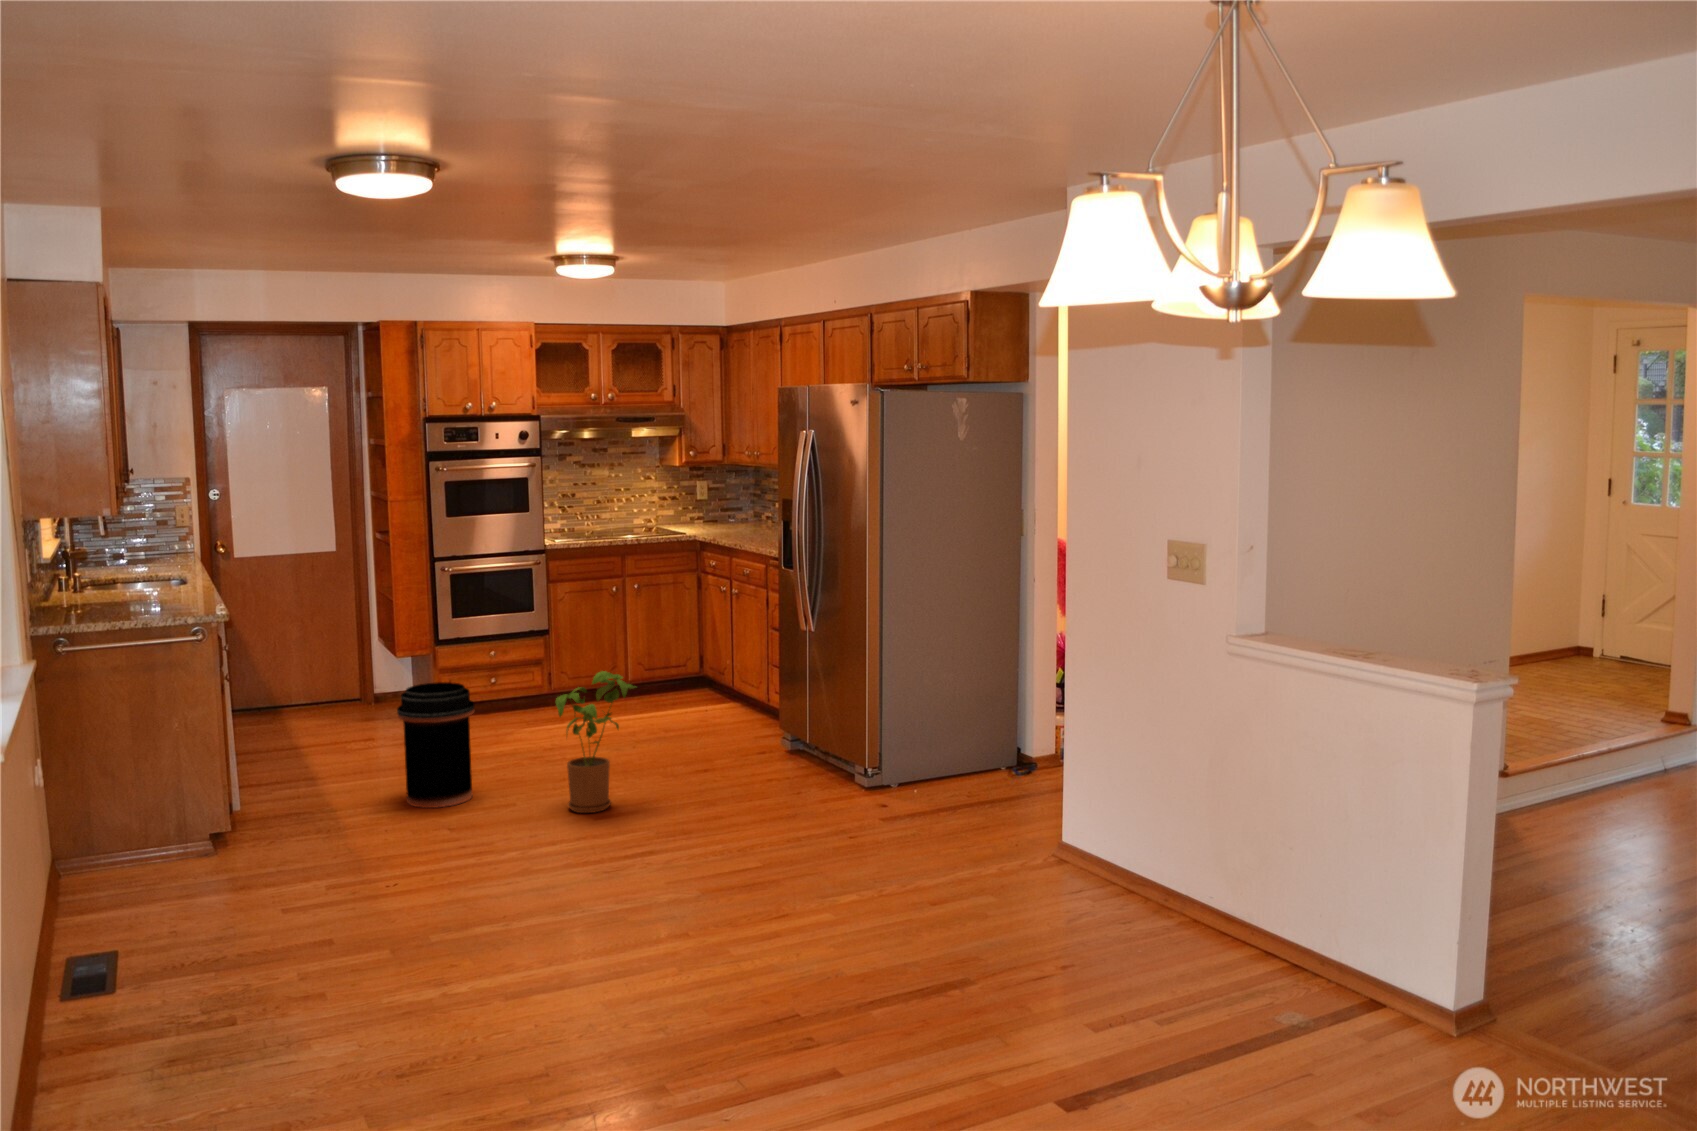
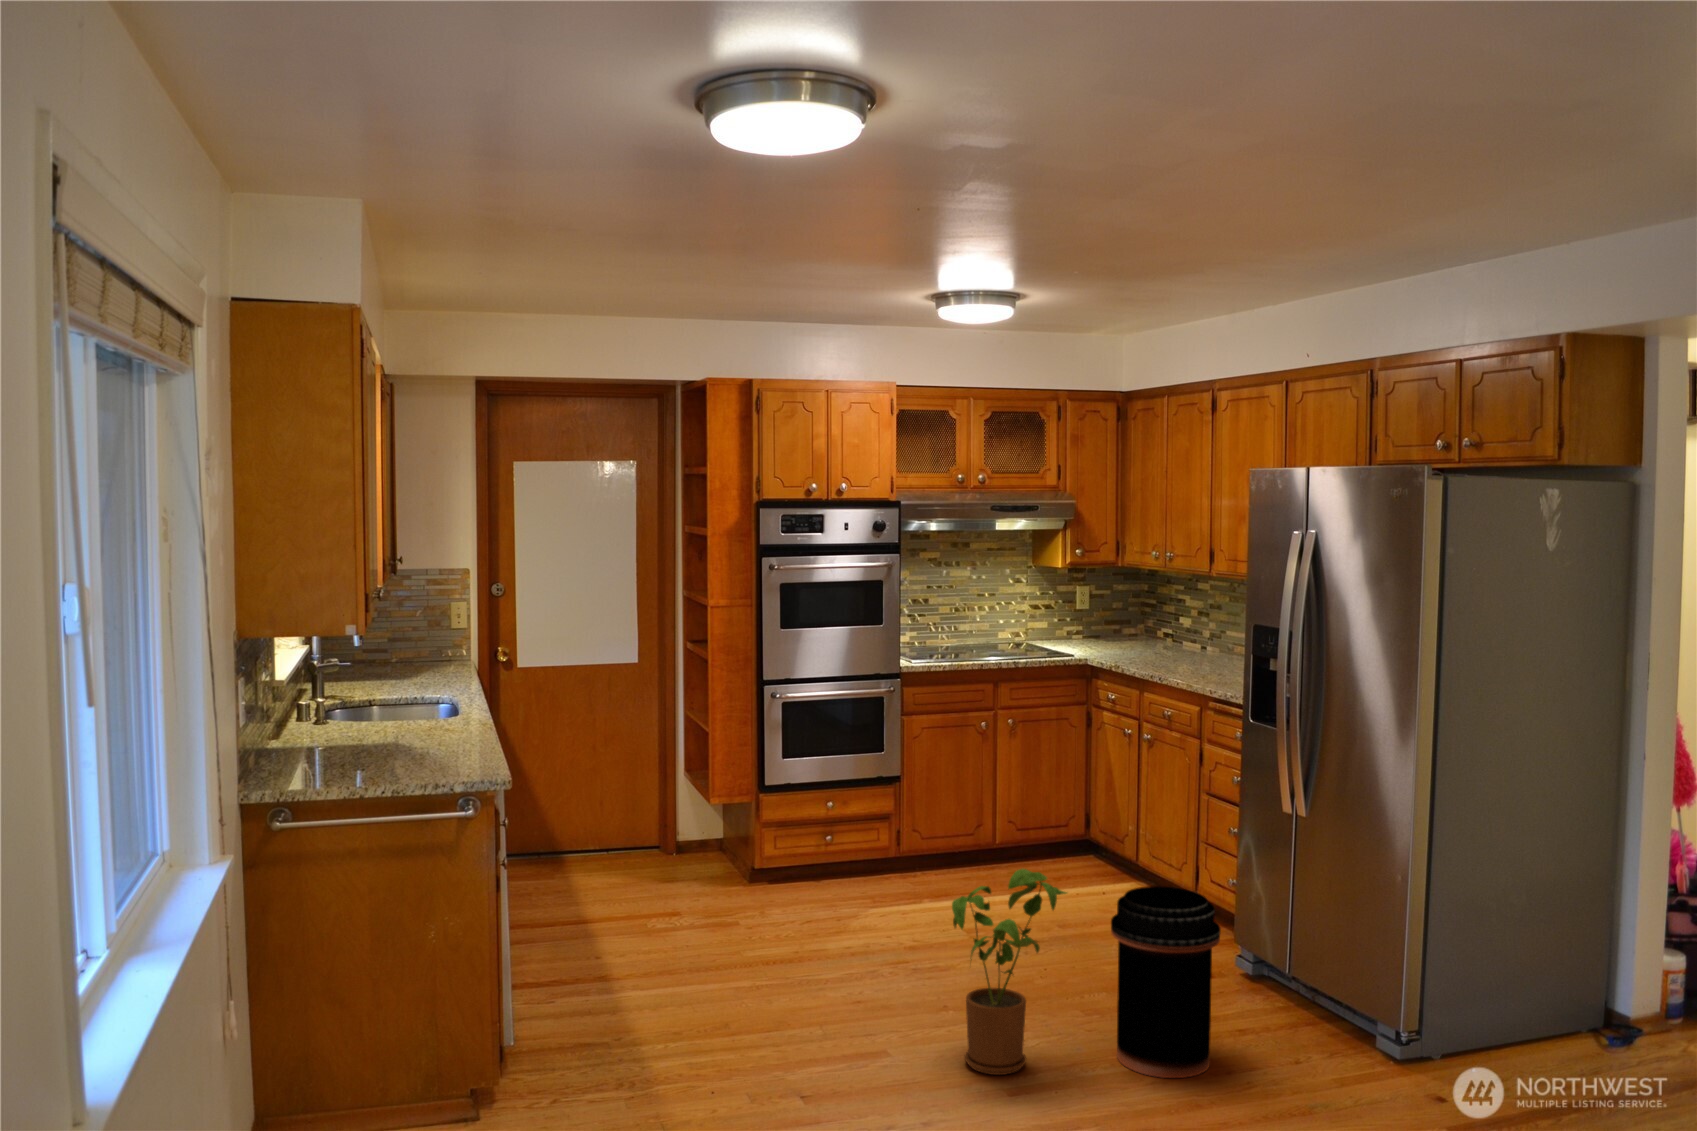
trash can: present [397,682,474,808] -> present [1111,886,1221,1078]

